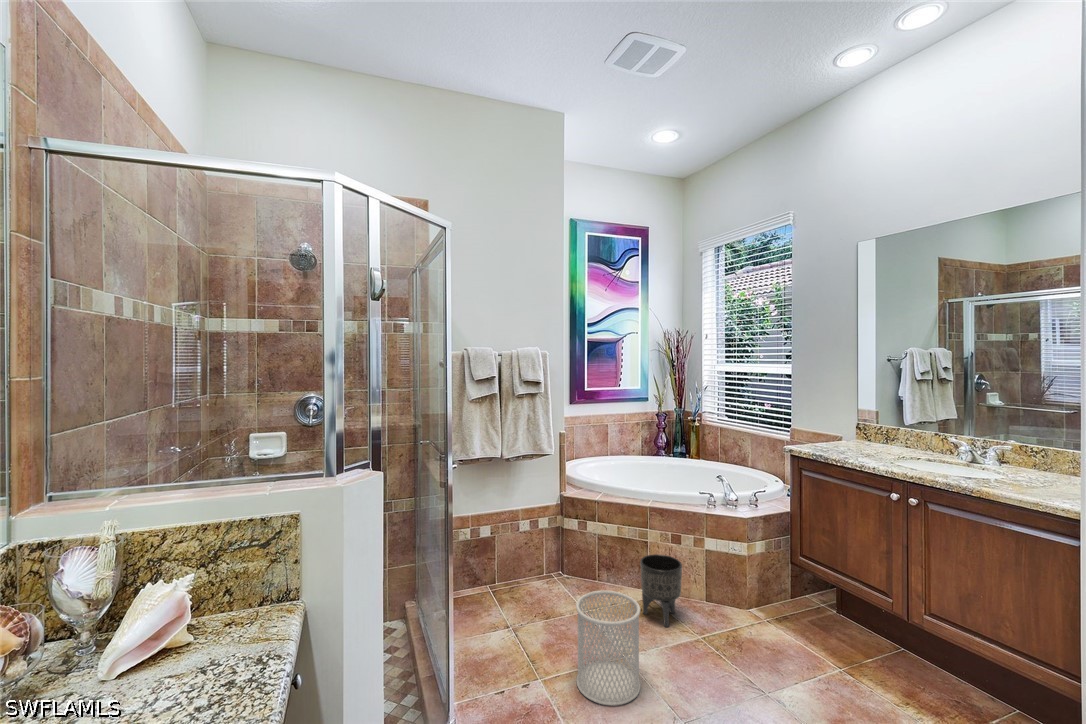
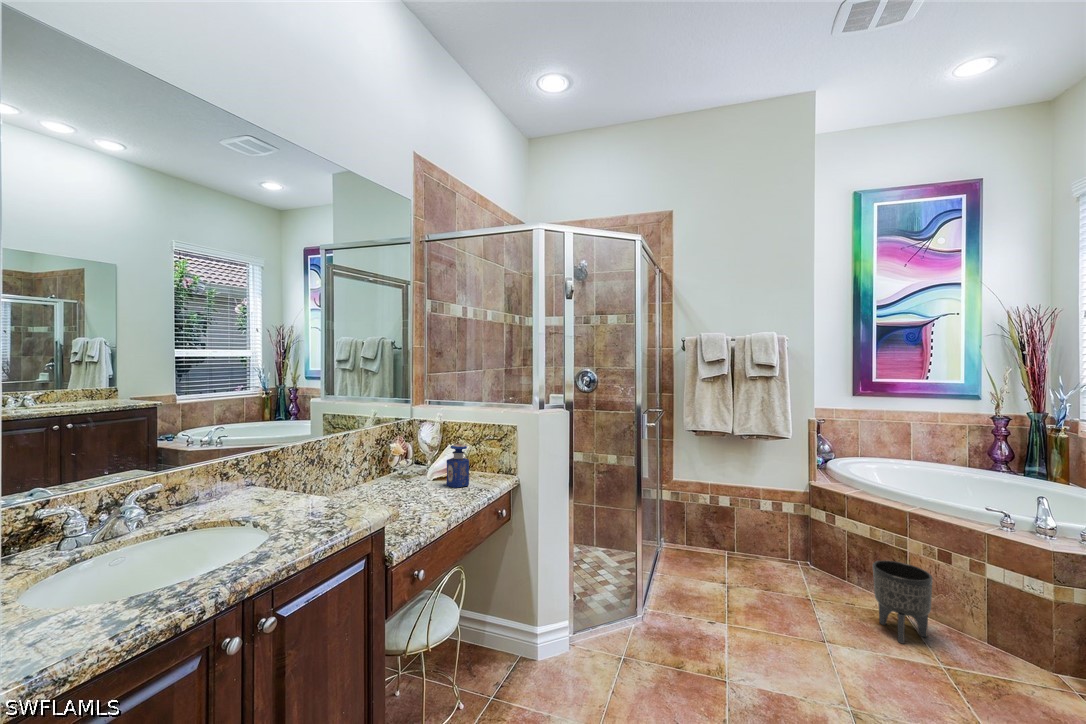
perfume bottle: none [195,589,252,690] -> present [447,444,469,488]
wastebasket: present [576,590,640,706] -> none [750,561,821,671]

